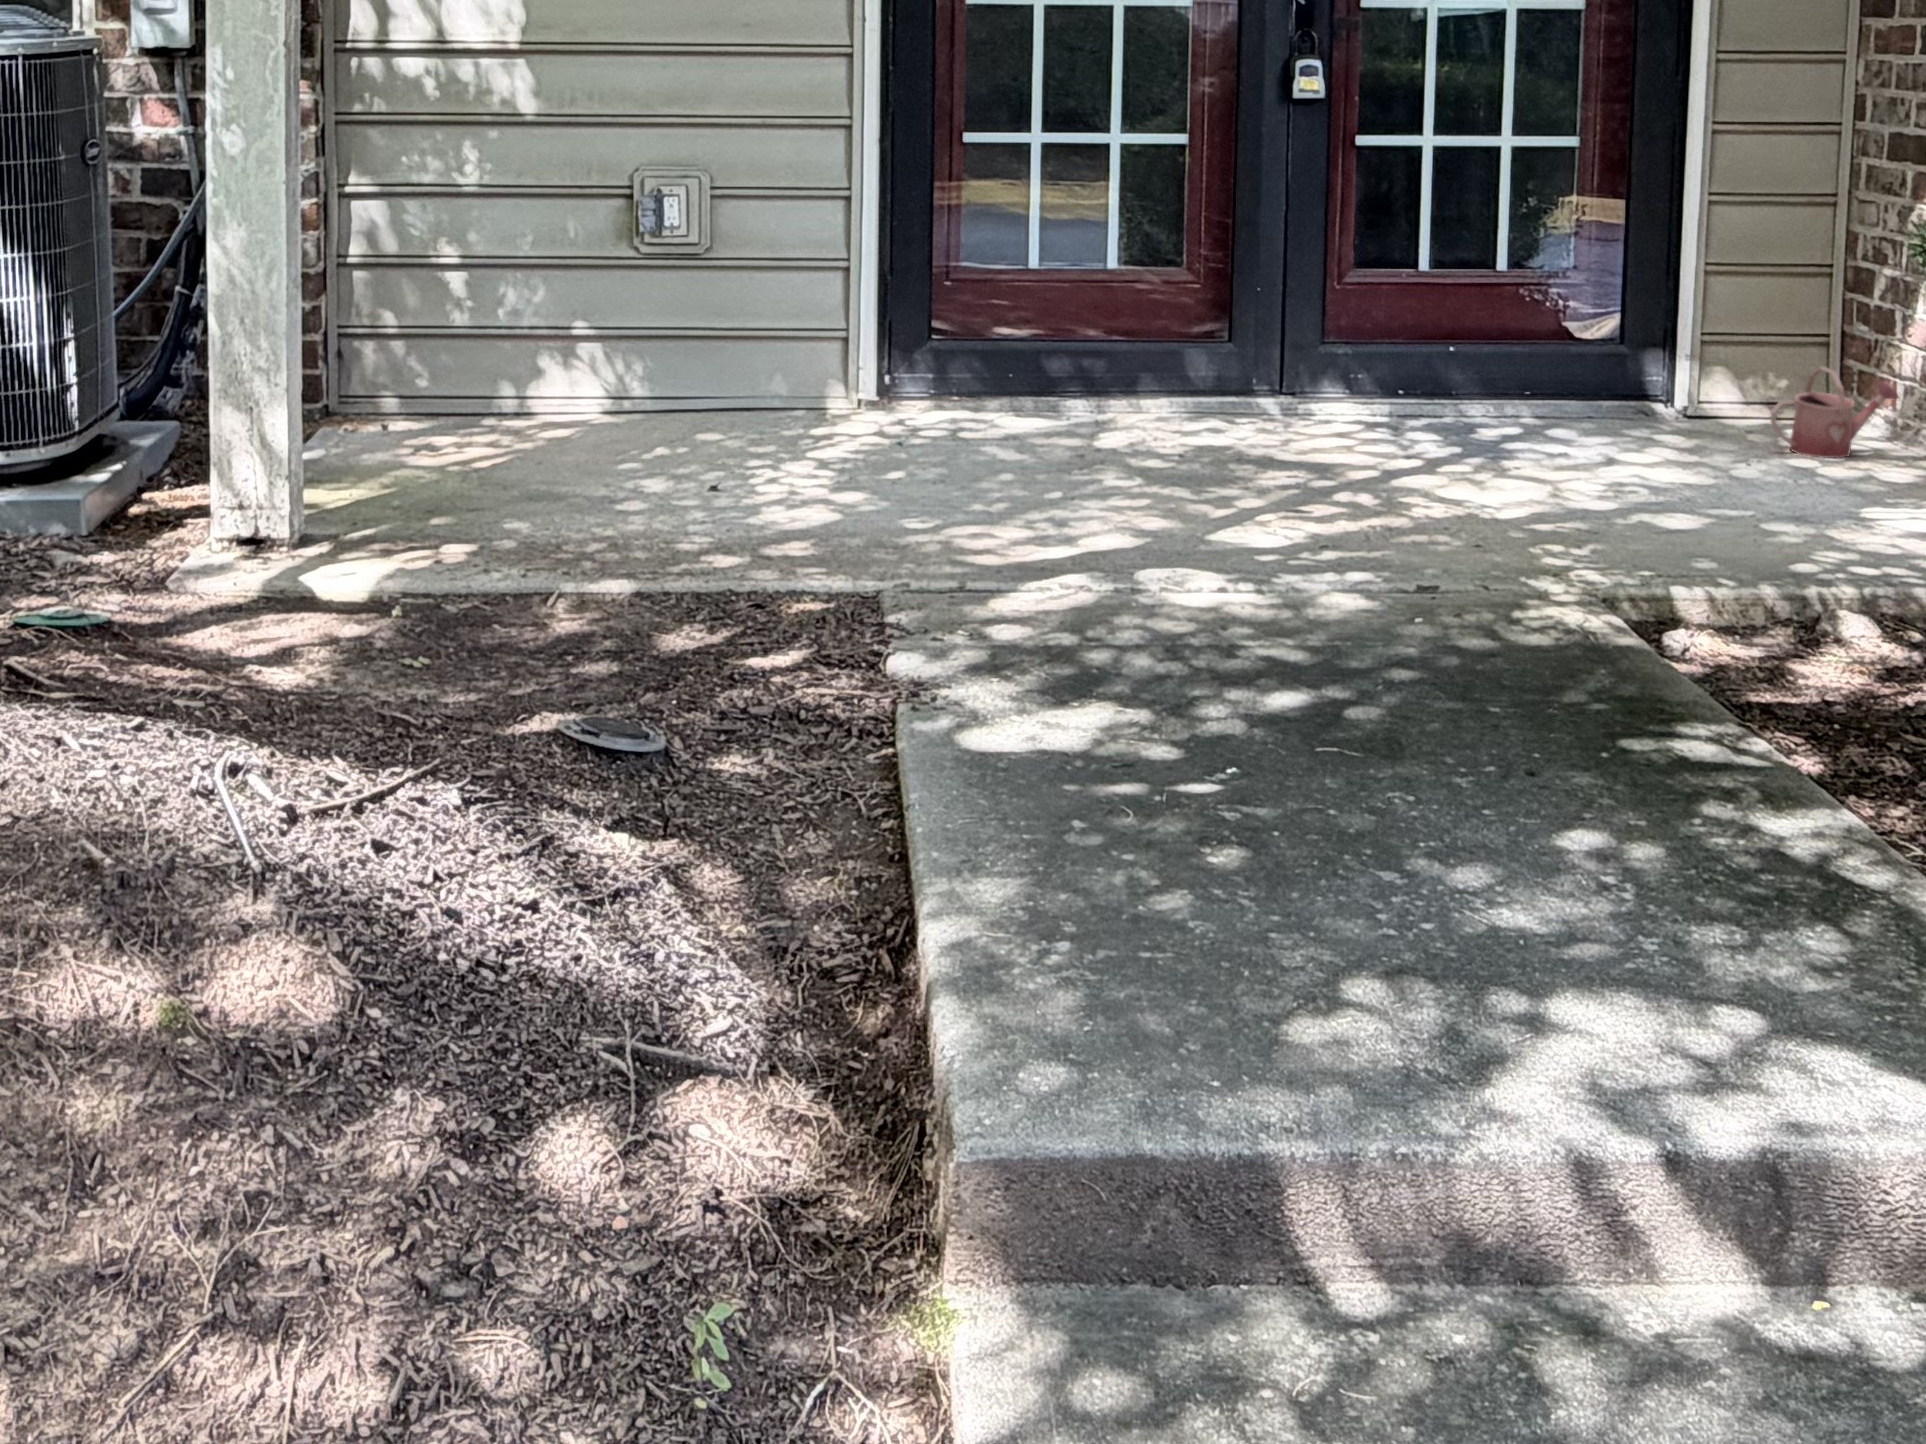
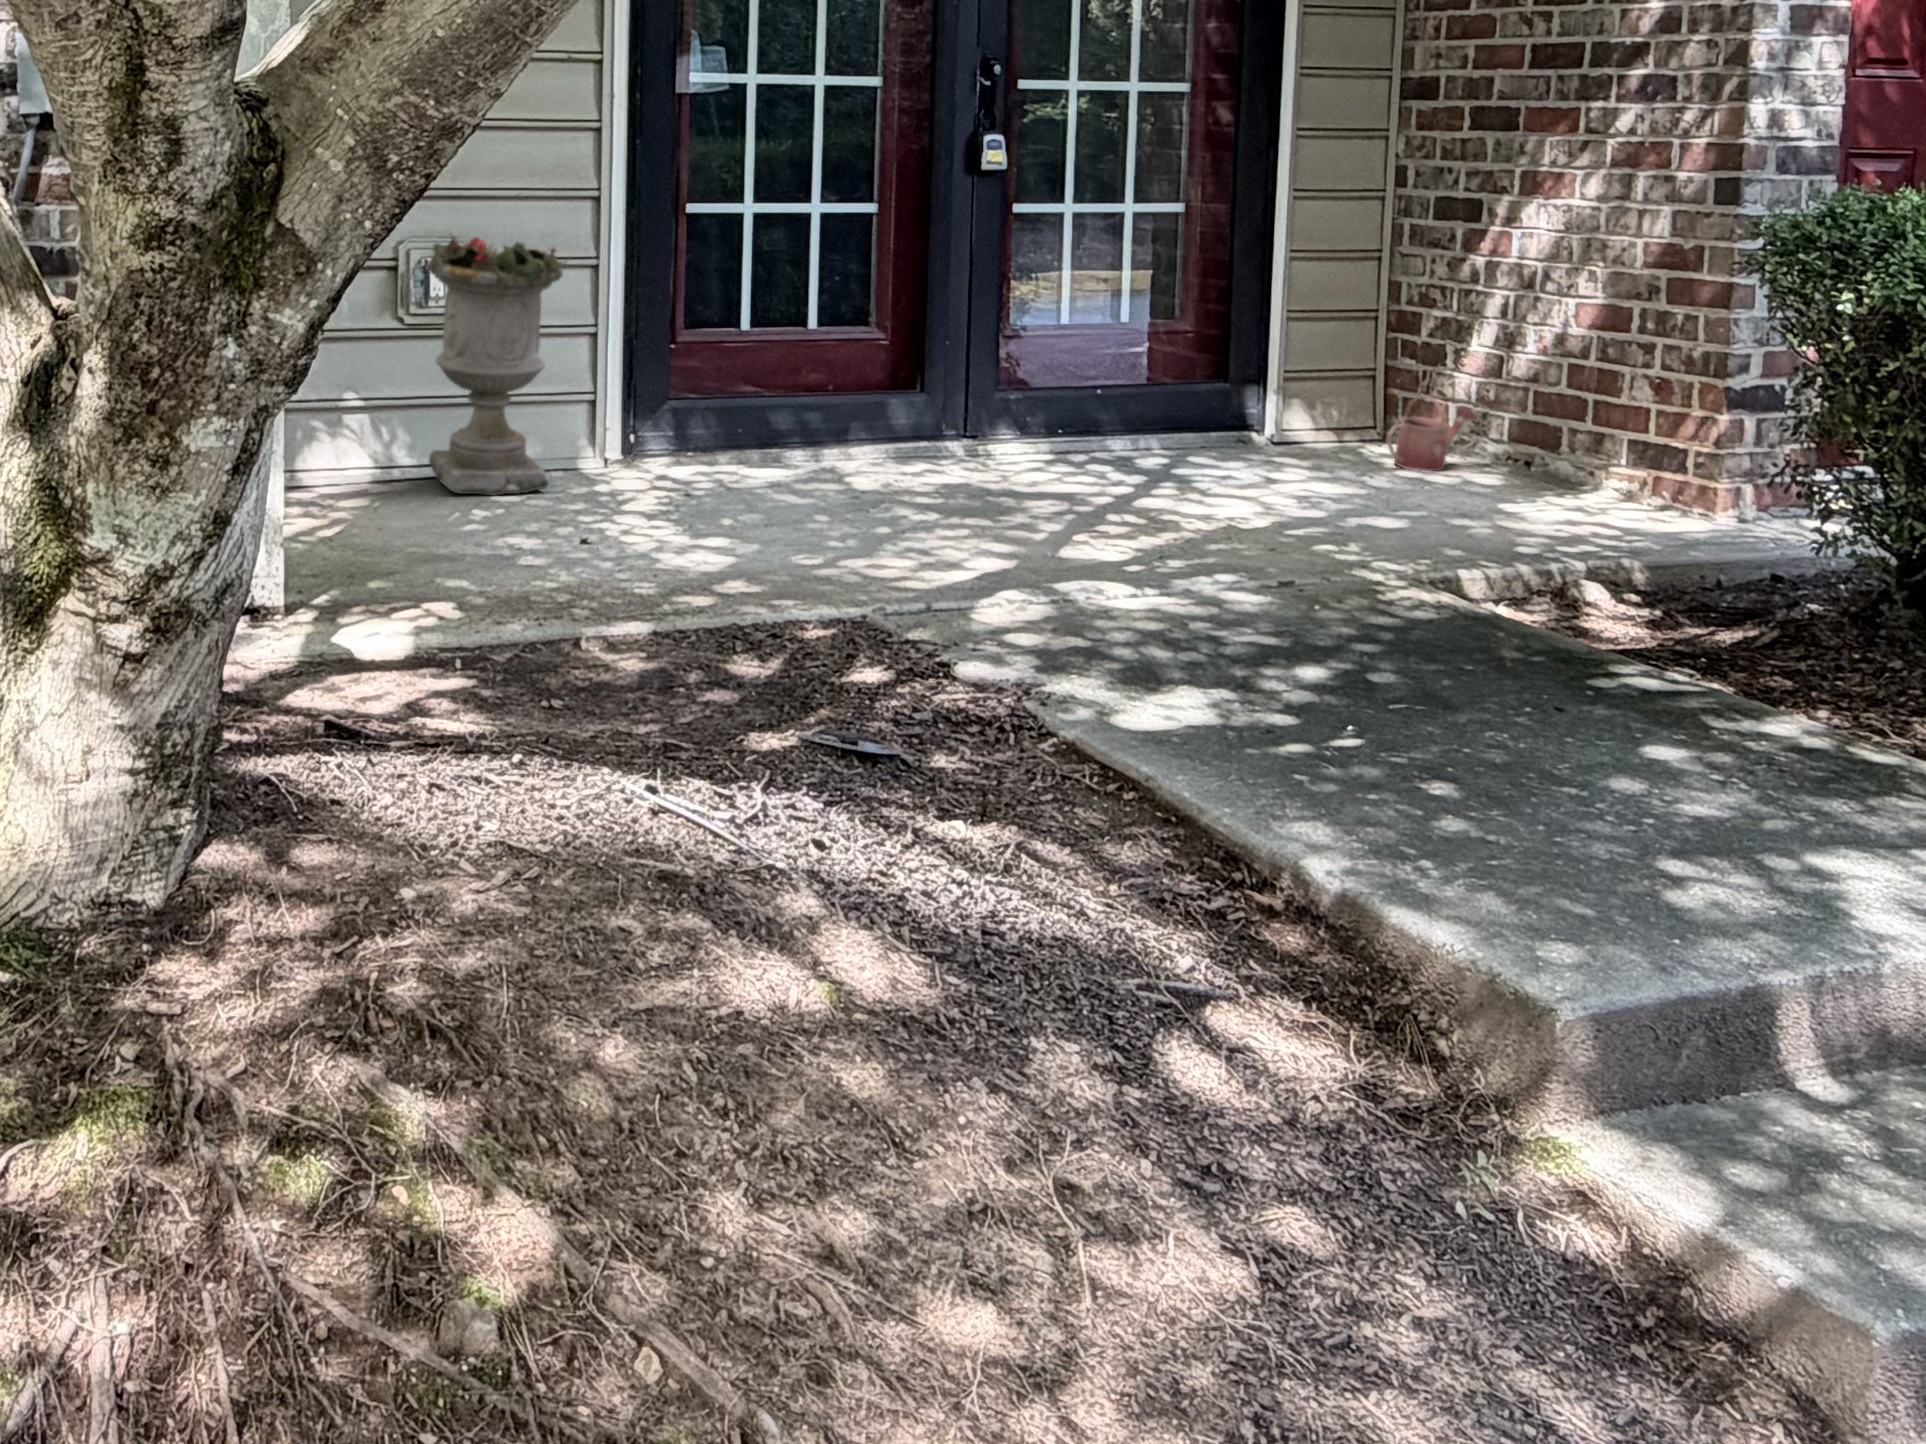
planter: none [620,166,766,441] -> present [428,236,570,495]

